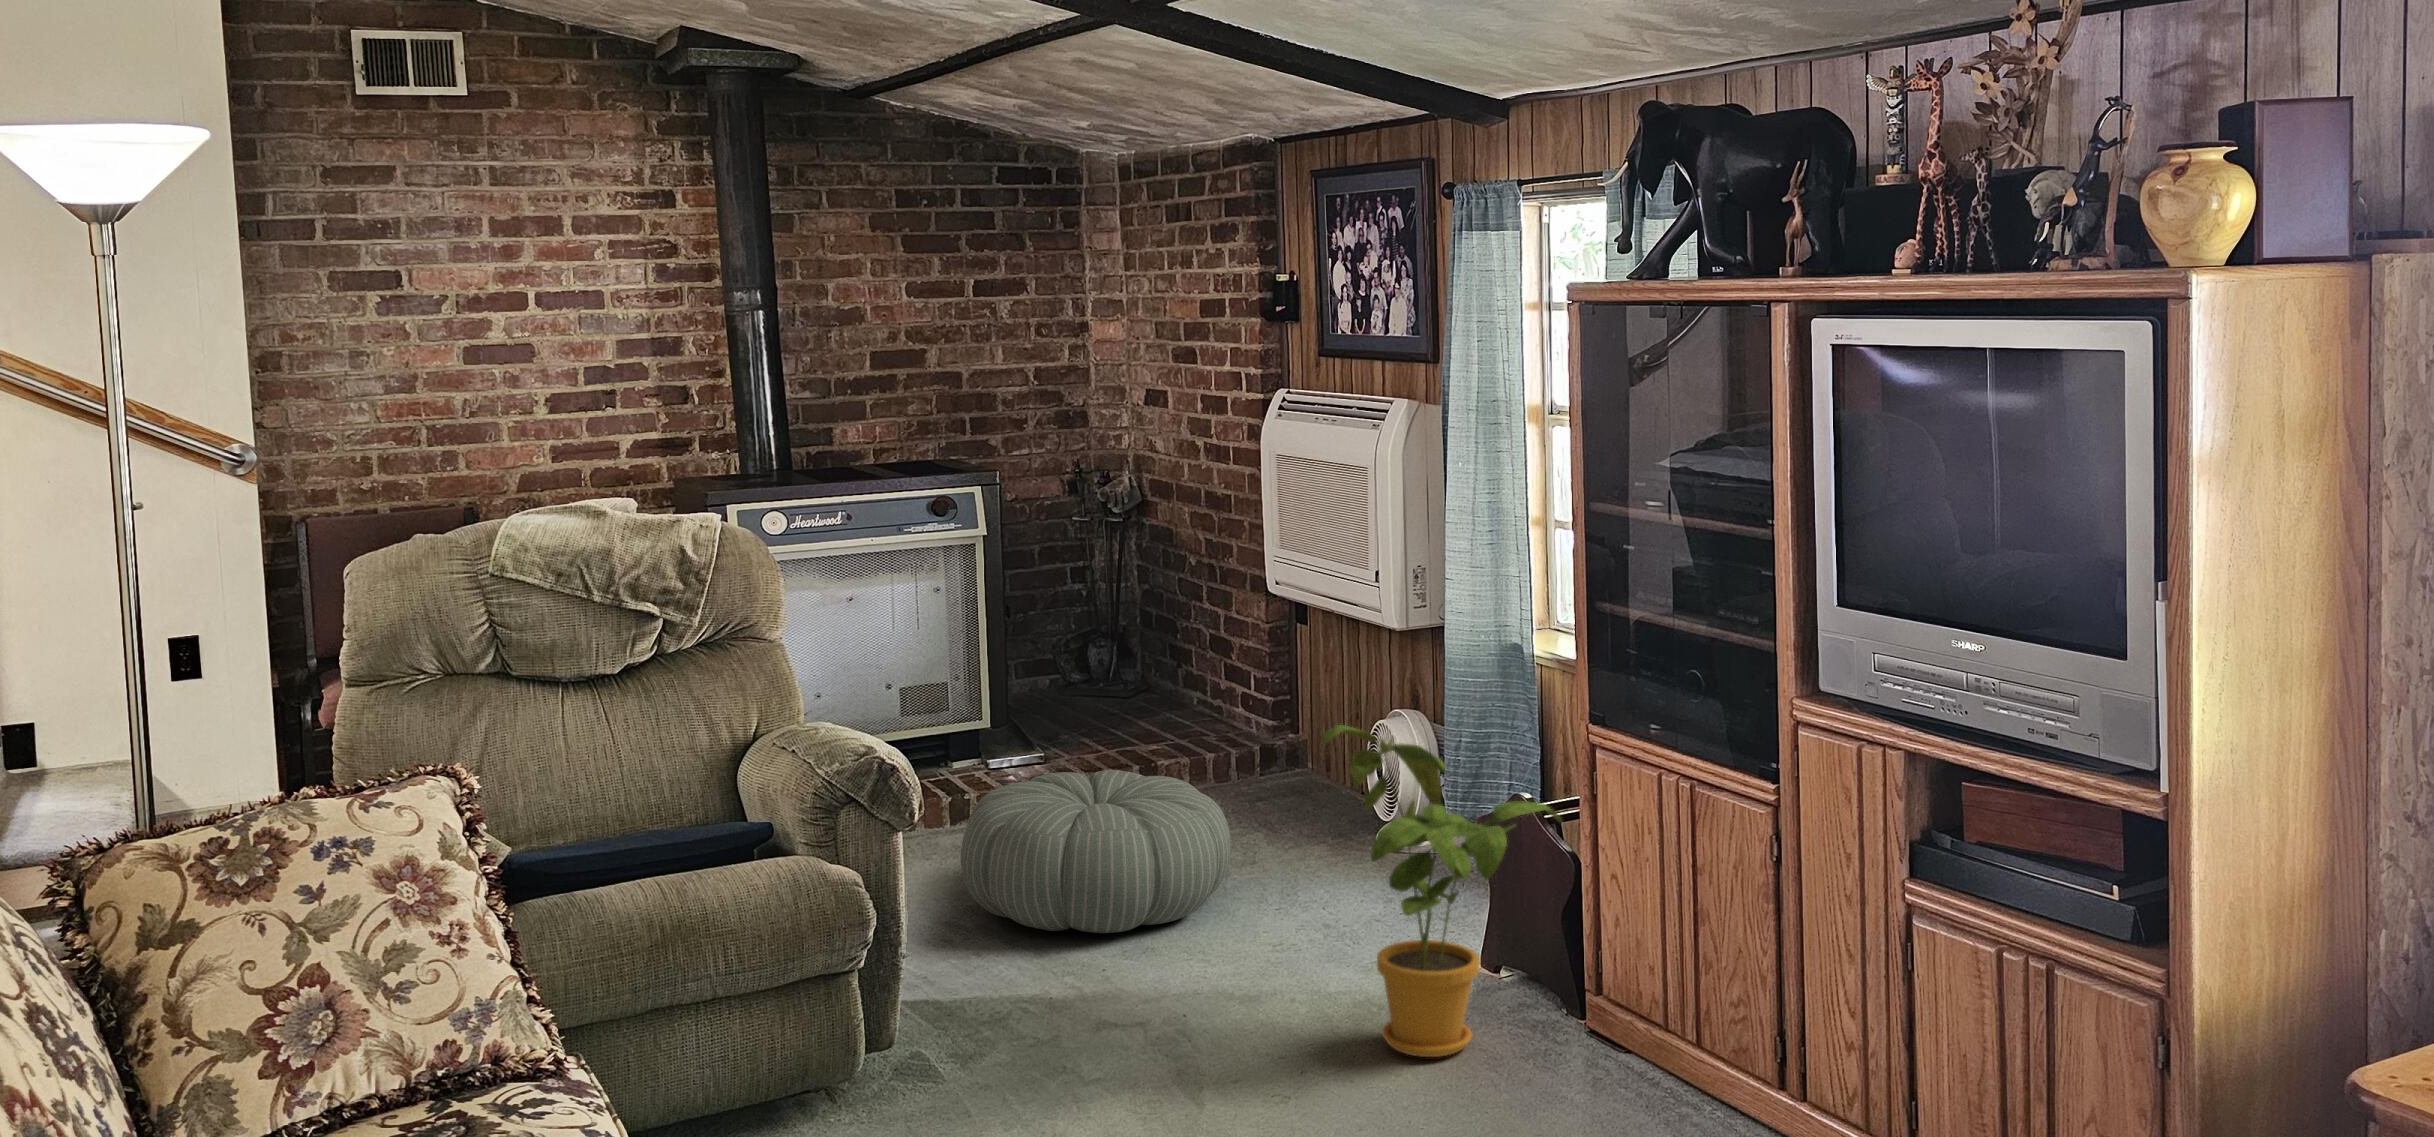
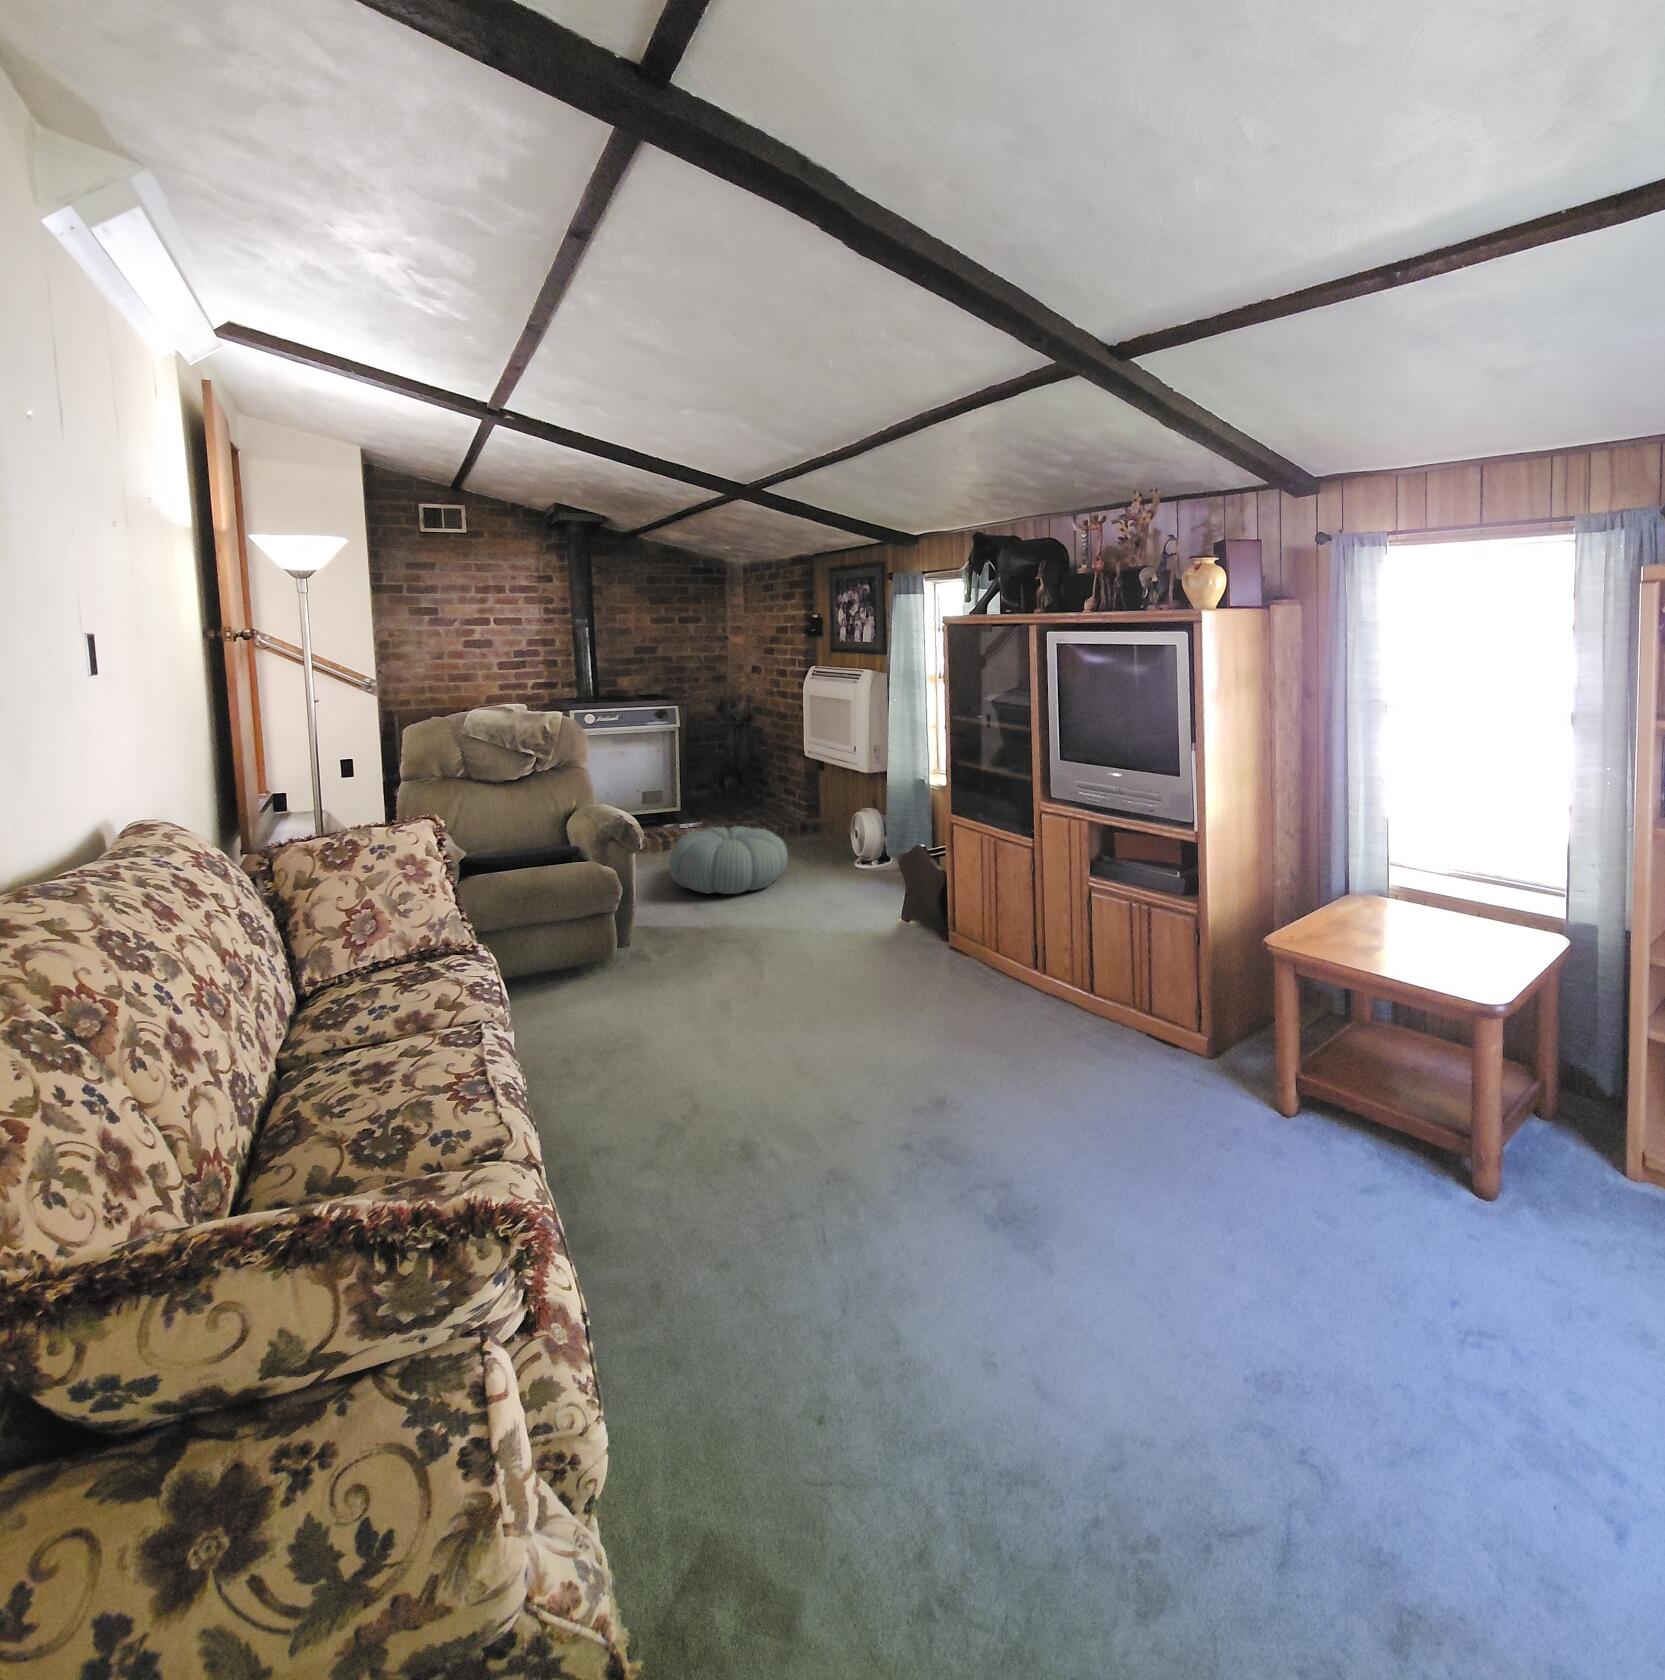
house plant: present [1323,725,1562,1057] -> none [819,805,918,940]

